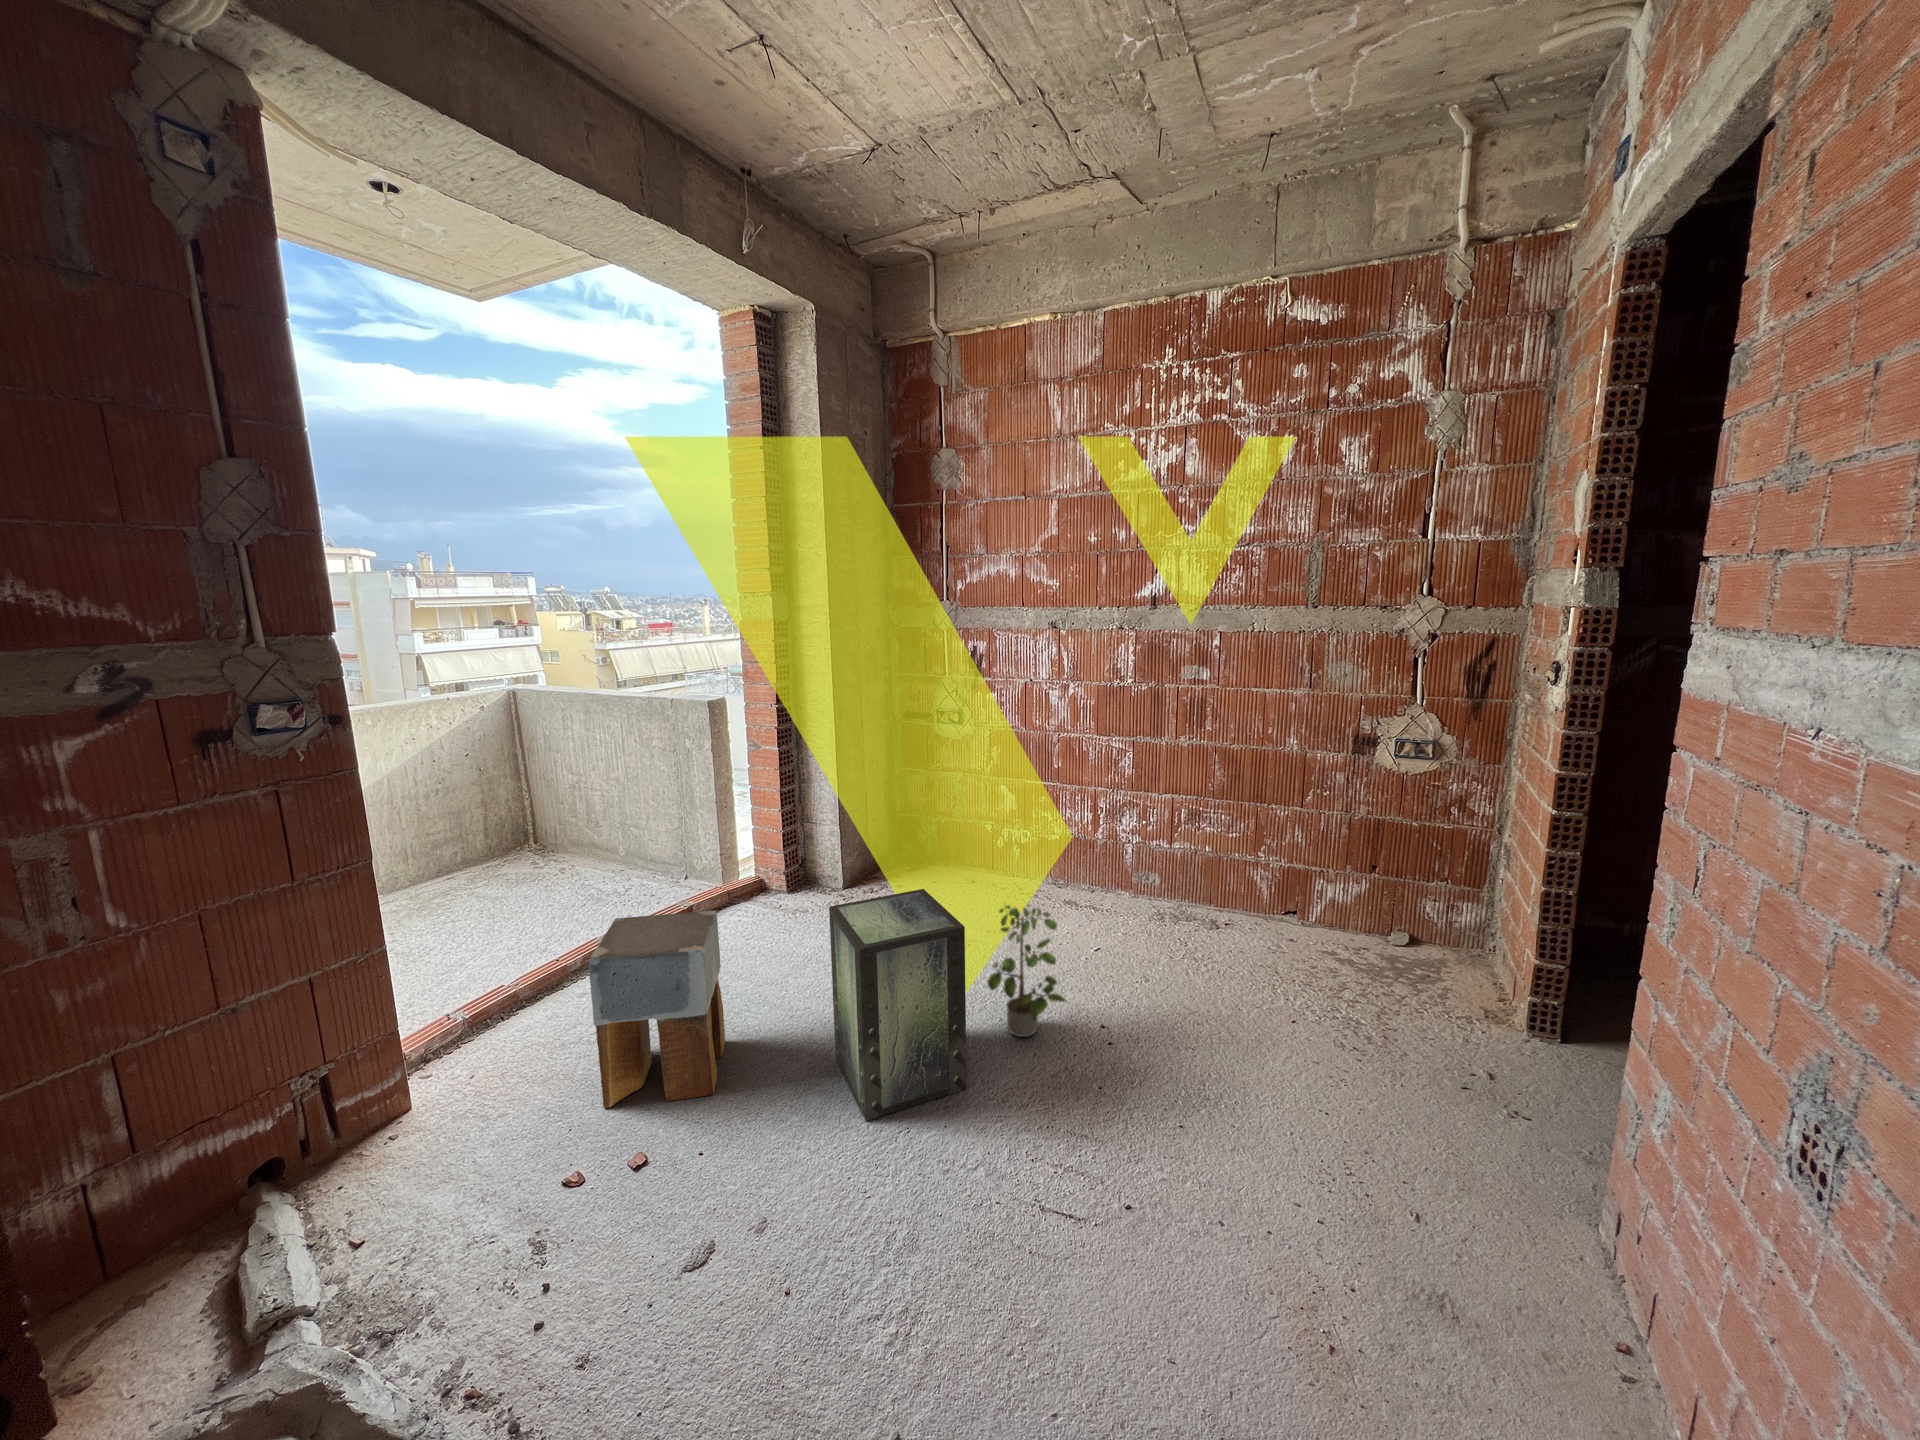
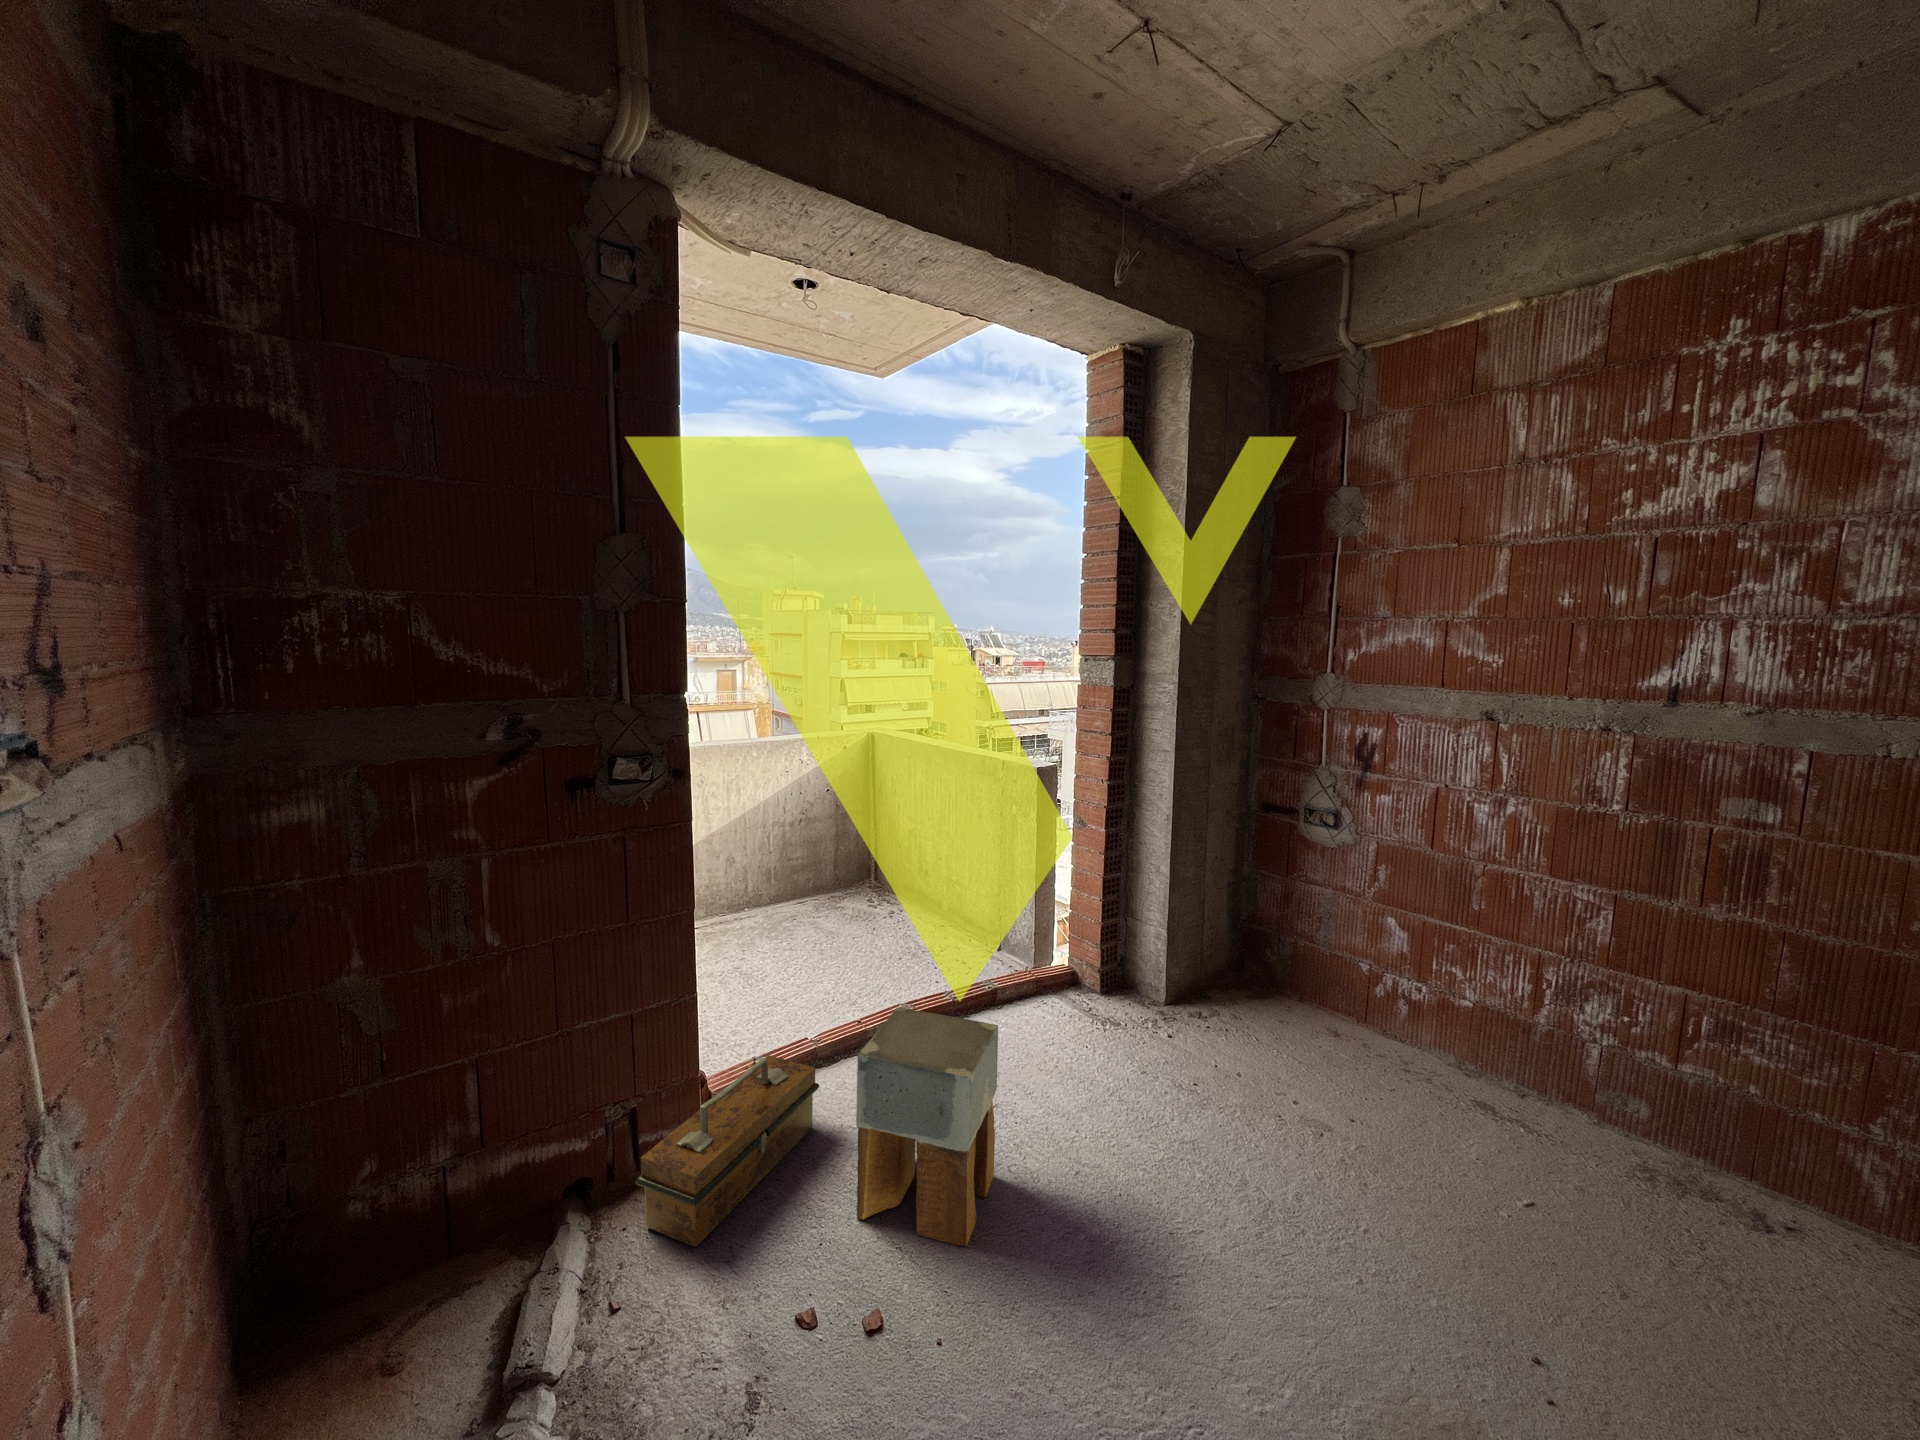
storage box: present [829,889,967,1121] -> none [1113,1061,1301,1378]
potted plant: present [988,904,1066,1037] -> none [1333,1115,1466,1325]
toolbox: none [346,1000,537,1189] -> present [636,1055,819,1246]

